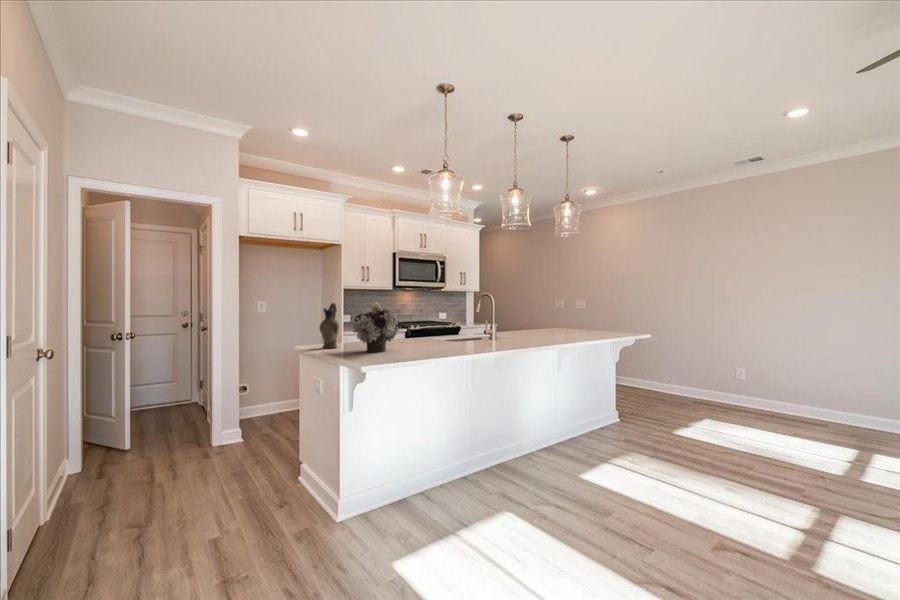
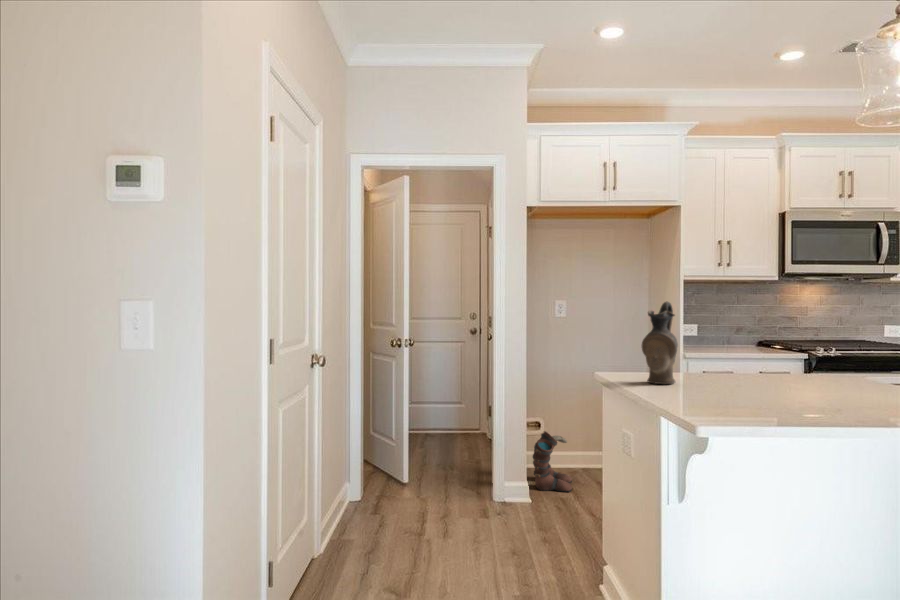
flower arrangement: present [351,302,399,352] -> none [702,301,814,403]
boots: none [243,392,272,432] -> present [533,431,572,492]

